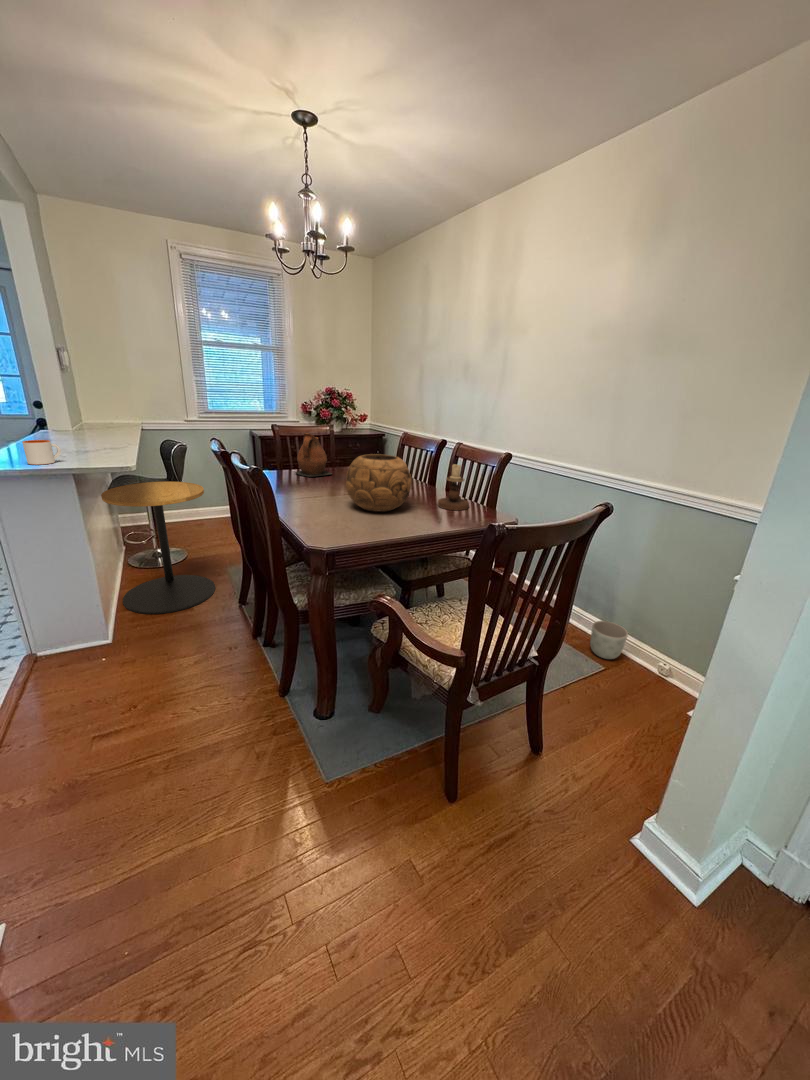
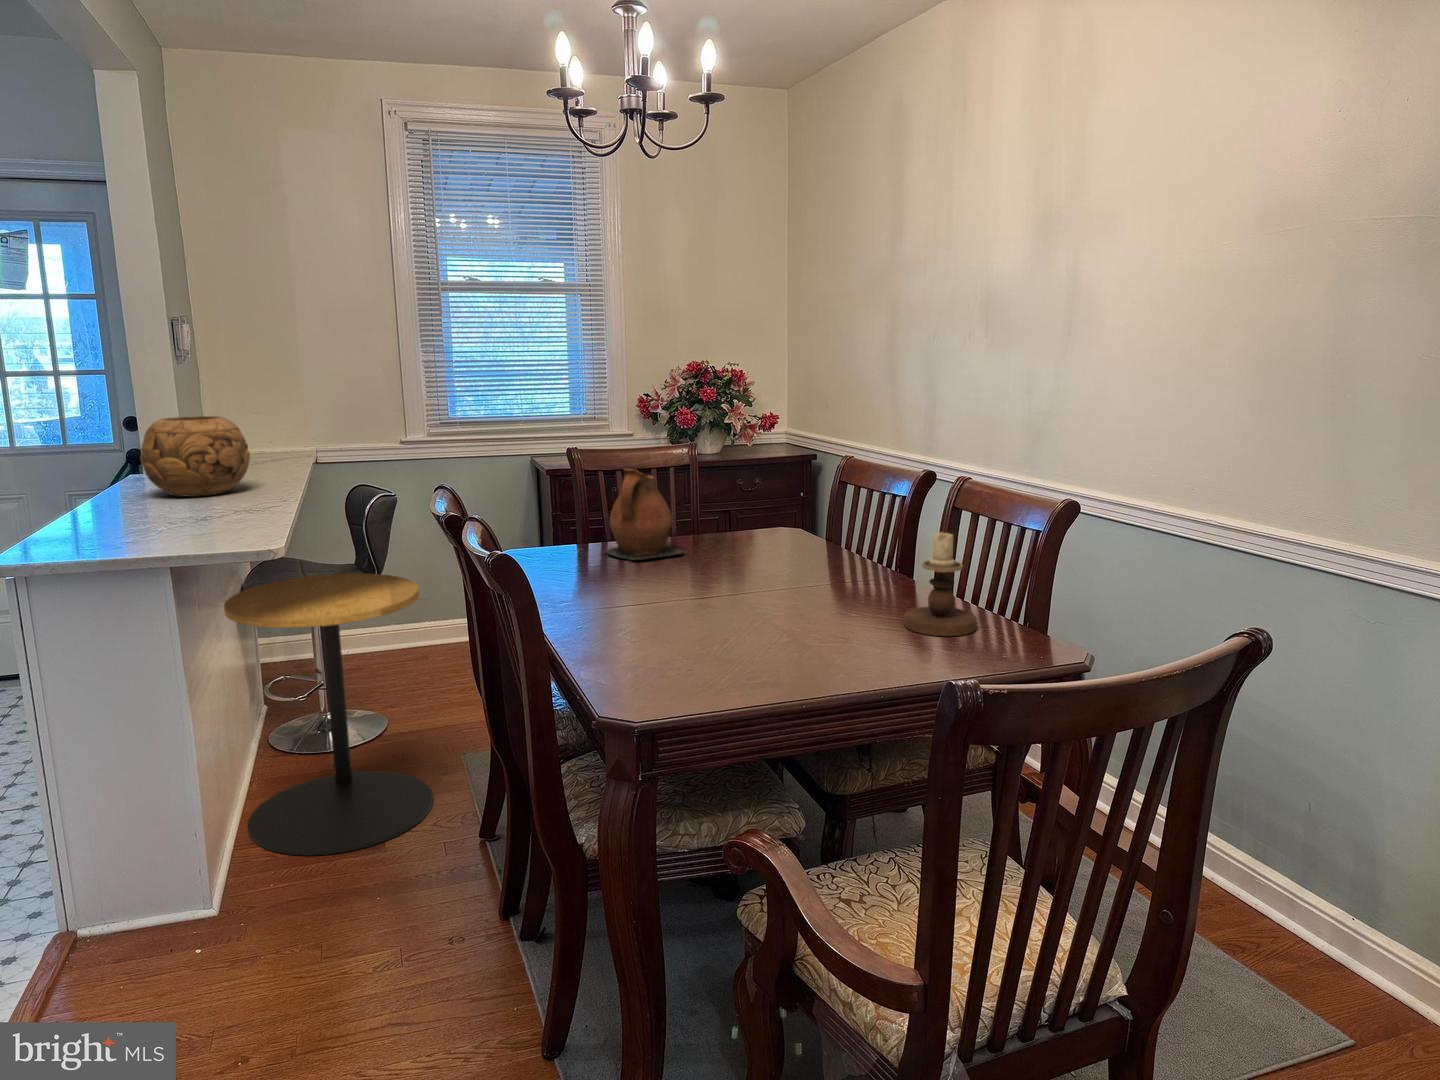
mug: present [22,440,61,465] -> none [93,503,158,551]
decorative bowl: present [346,454,412,512] -> present [140,416,250,497]
planter: present [590,621,628,659] -> none [1314,916,1414,1020]

